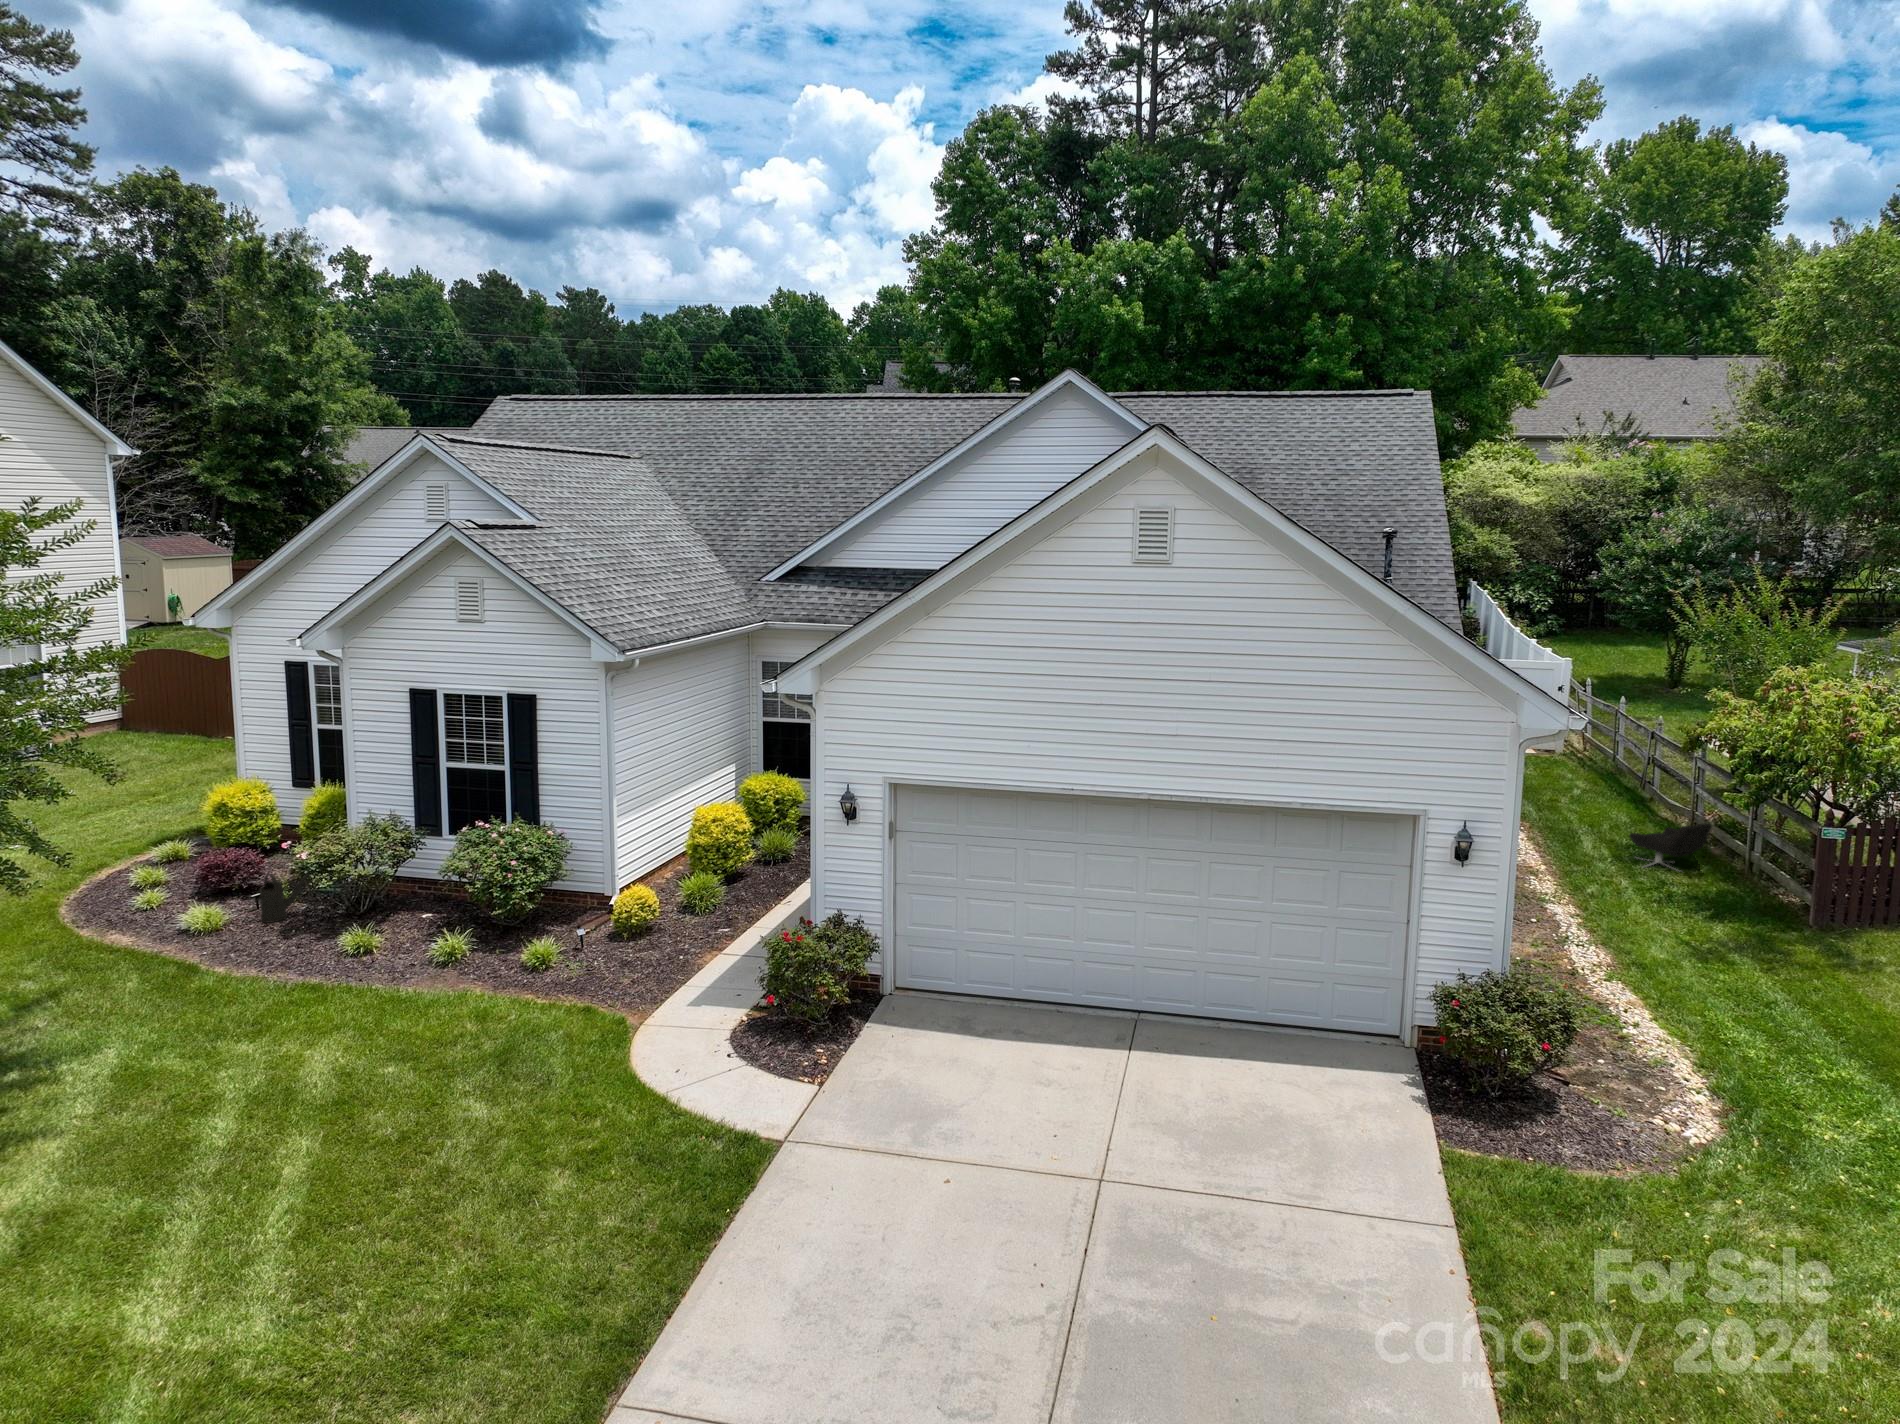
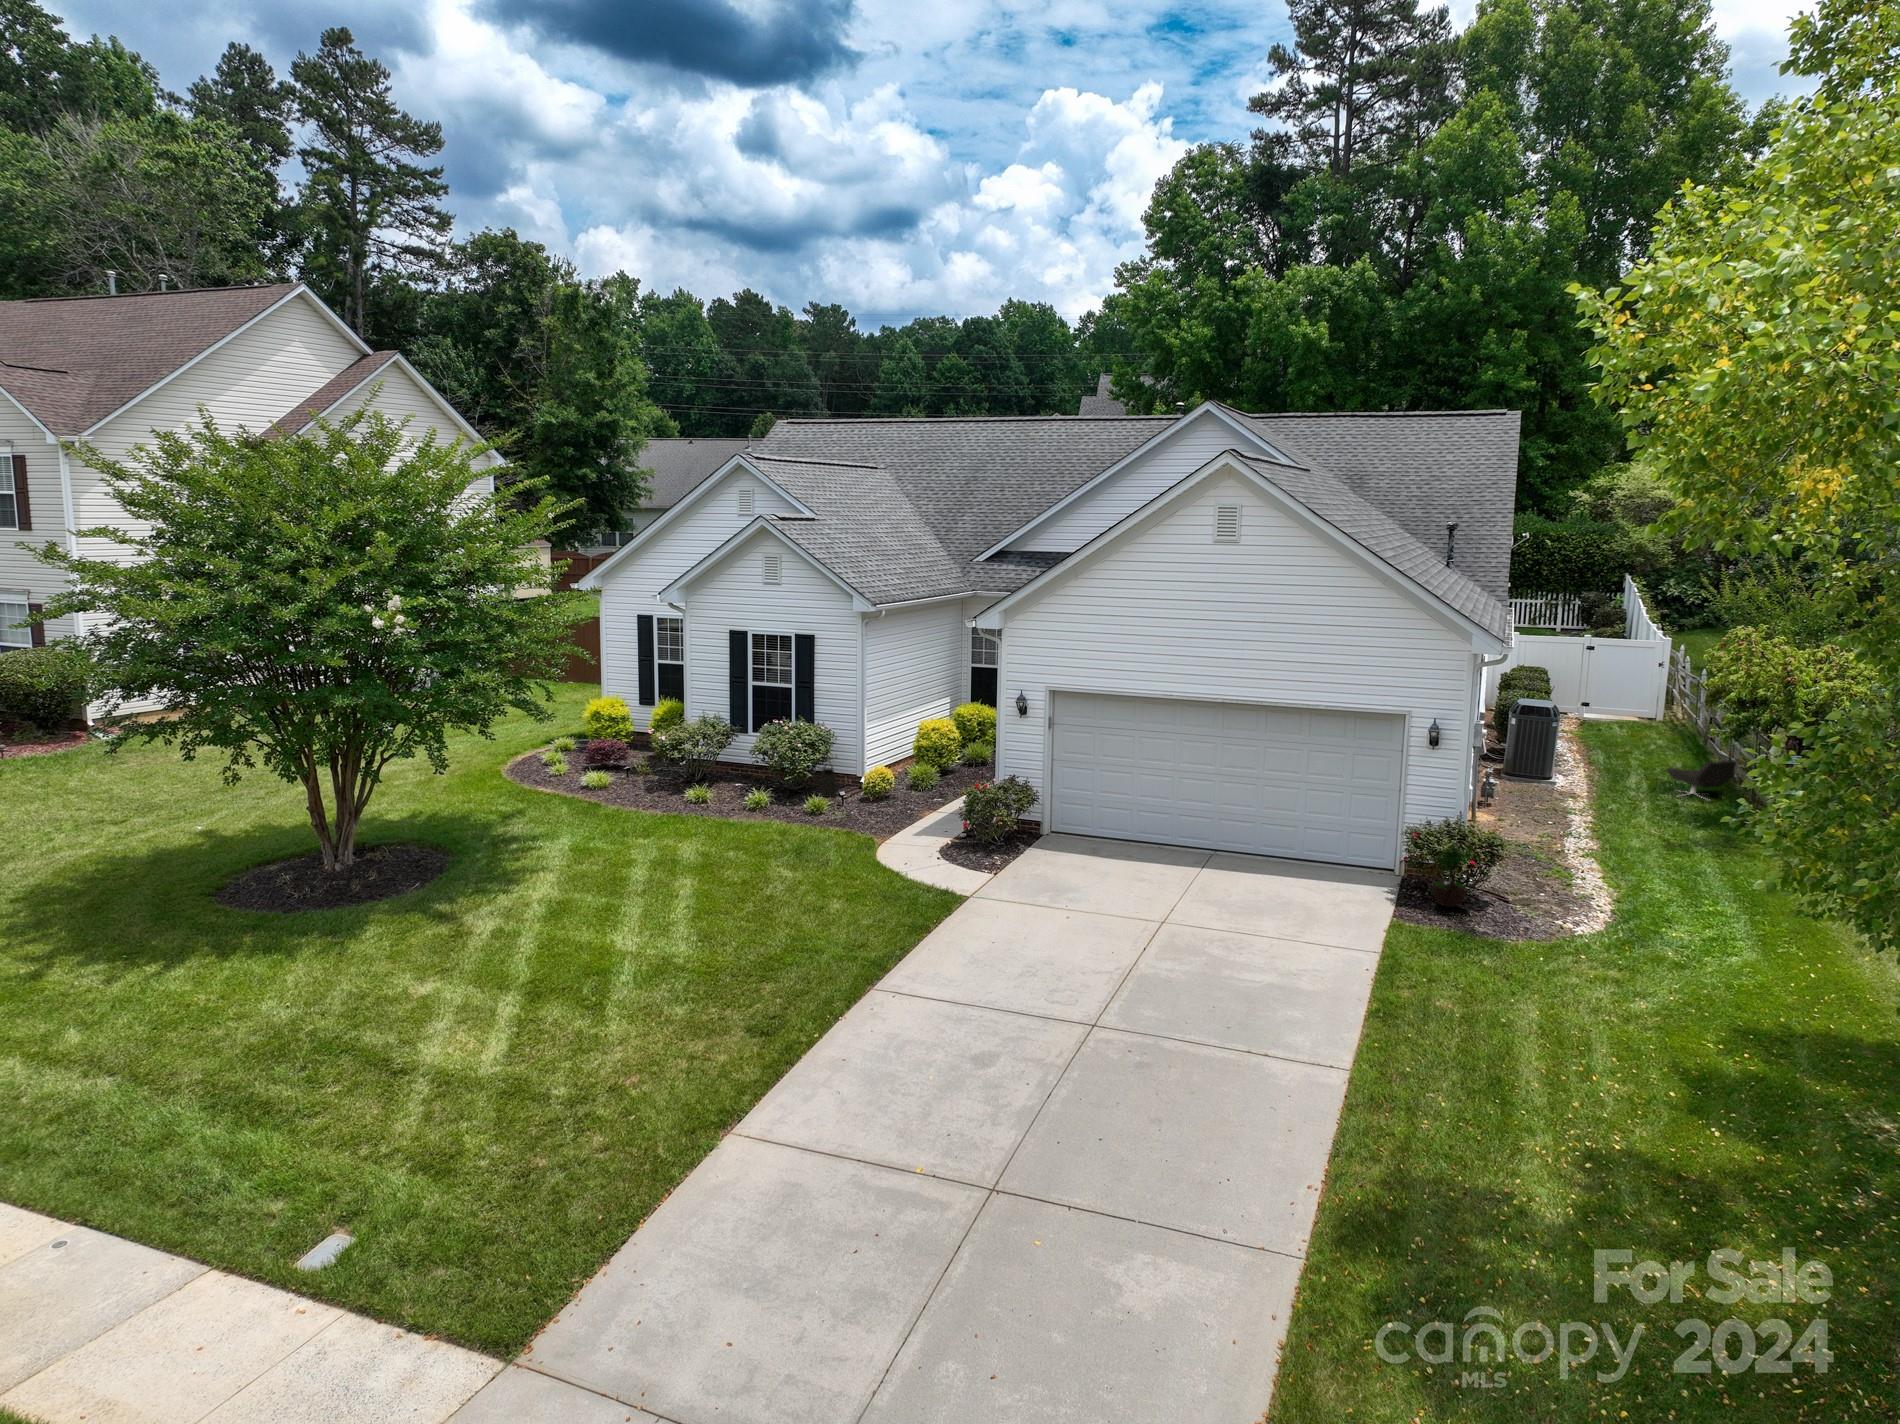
watering can: present [253,874,308,923] -> present [810,766,838,797]
potted tree: none [1464,1006,1532,1102] -> present [1432,843,1472,907]

